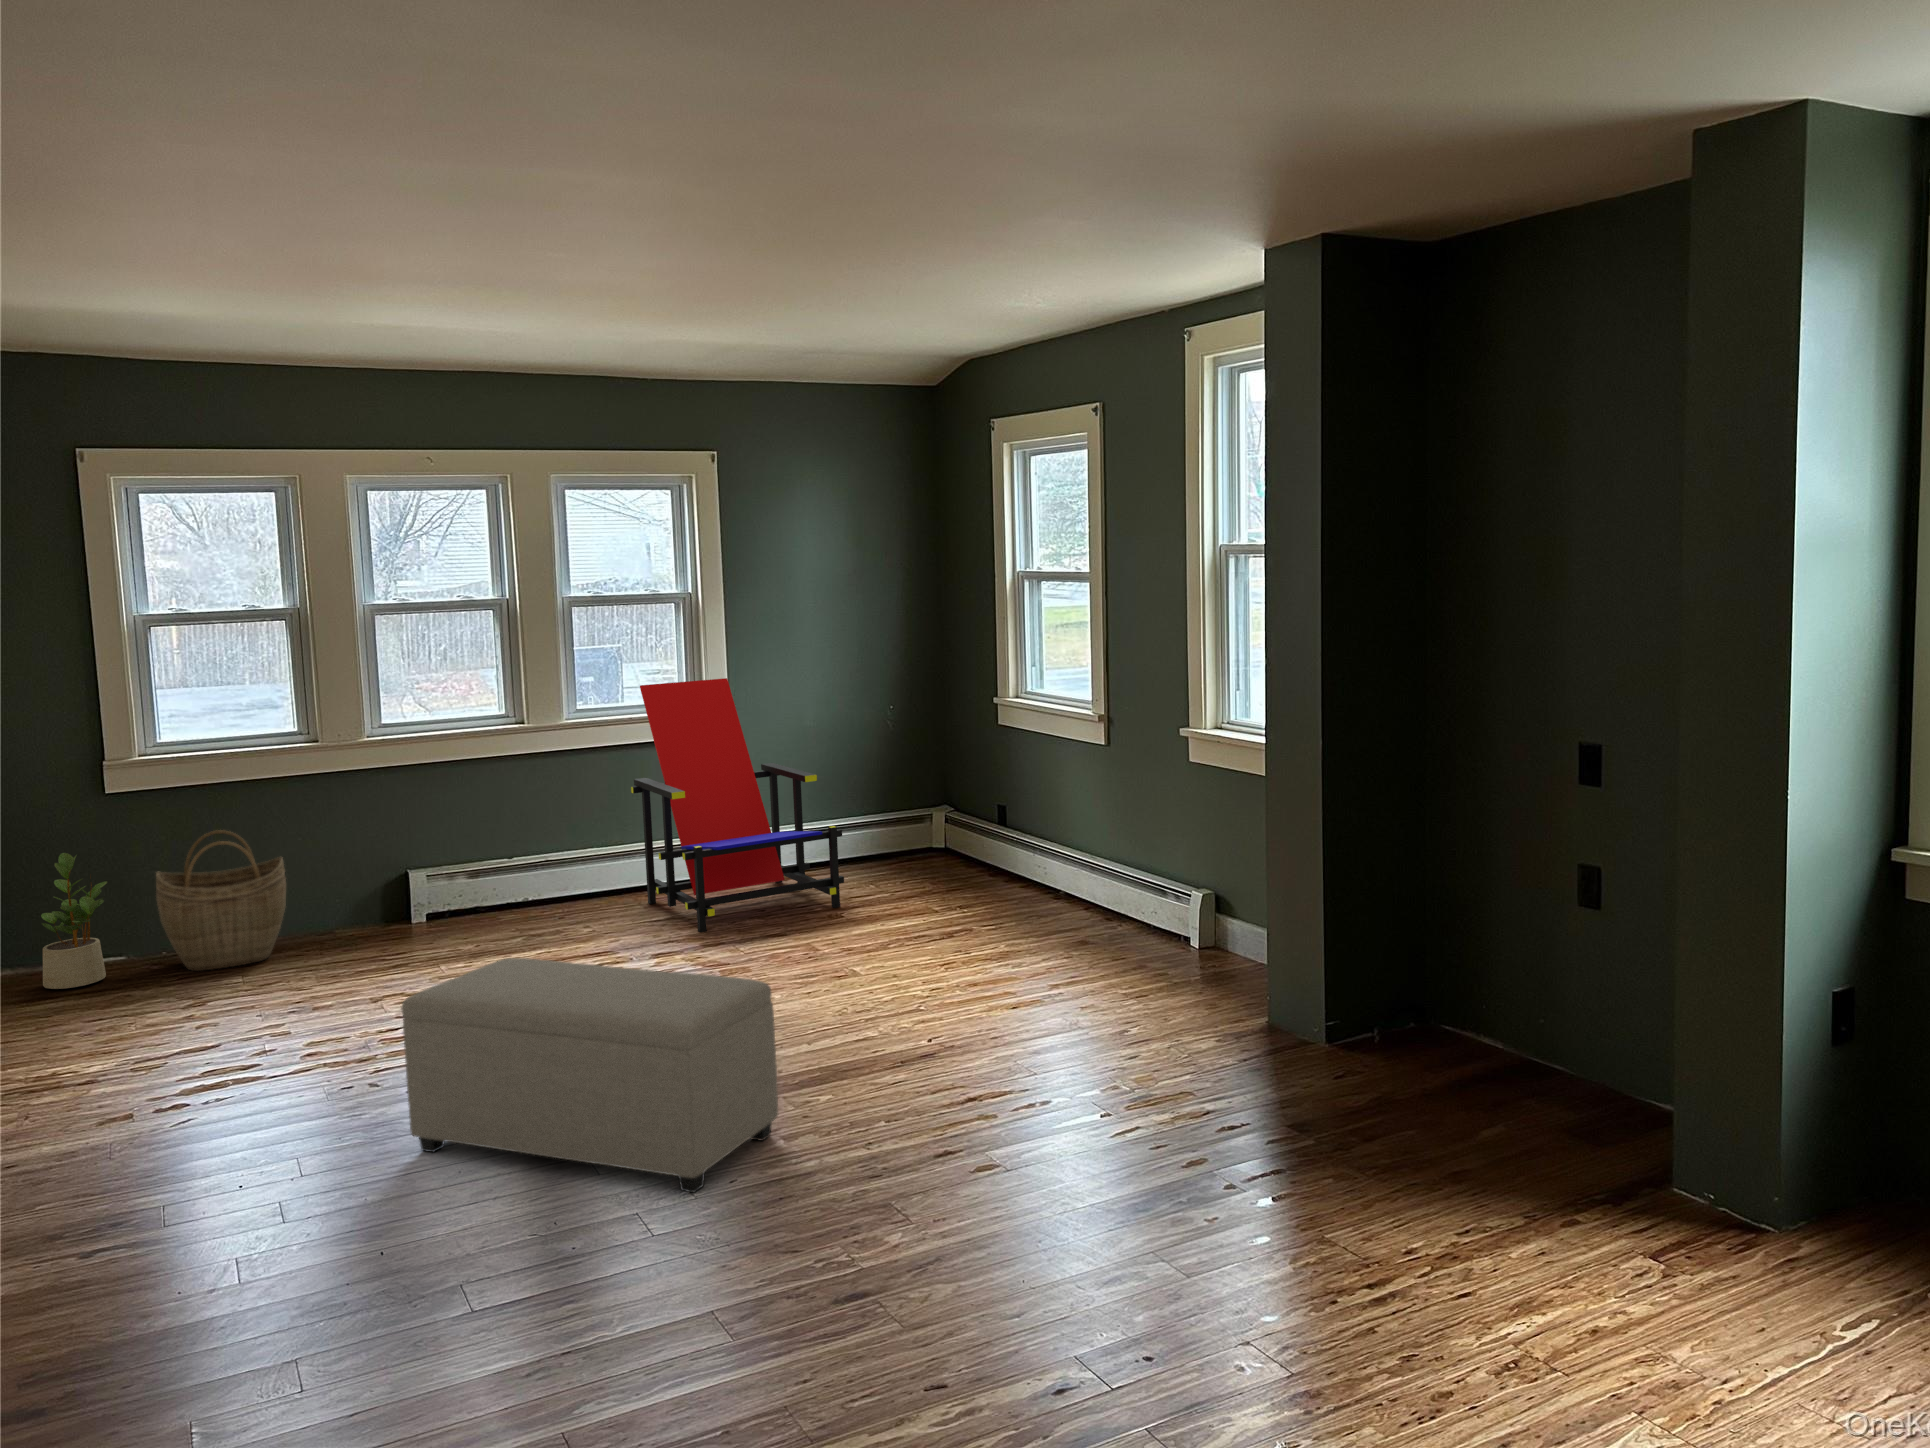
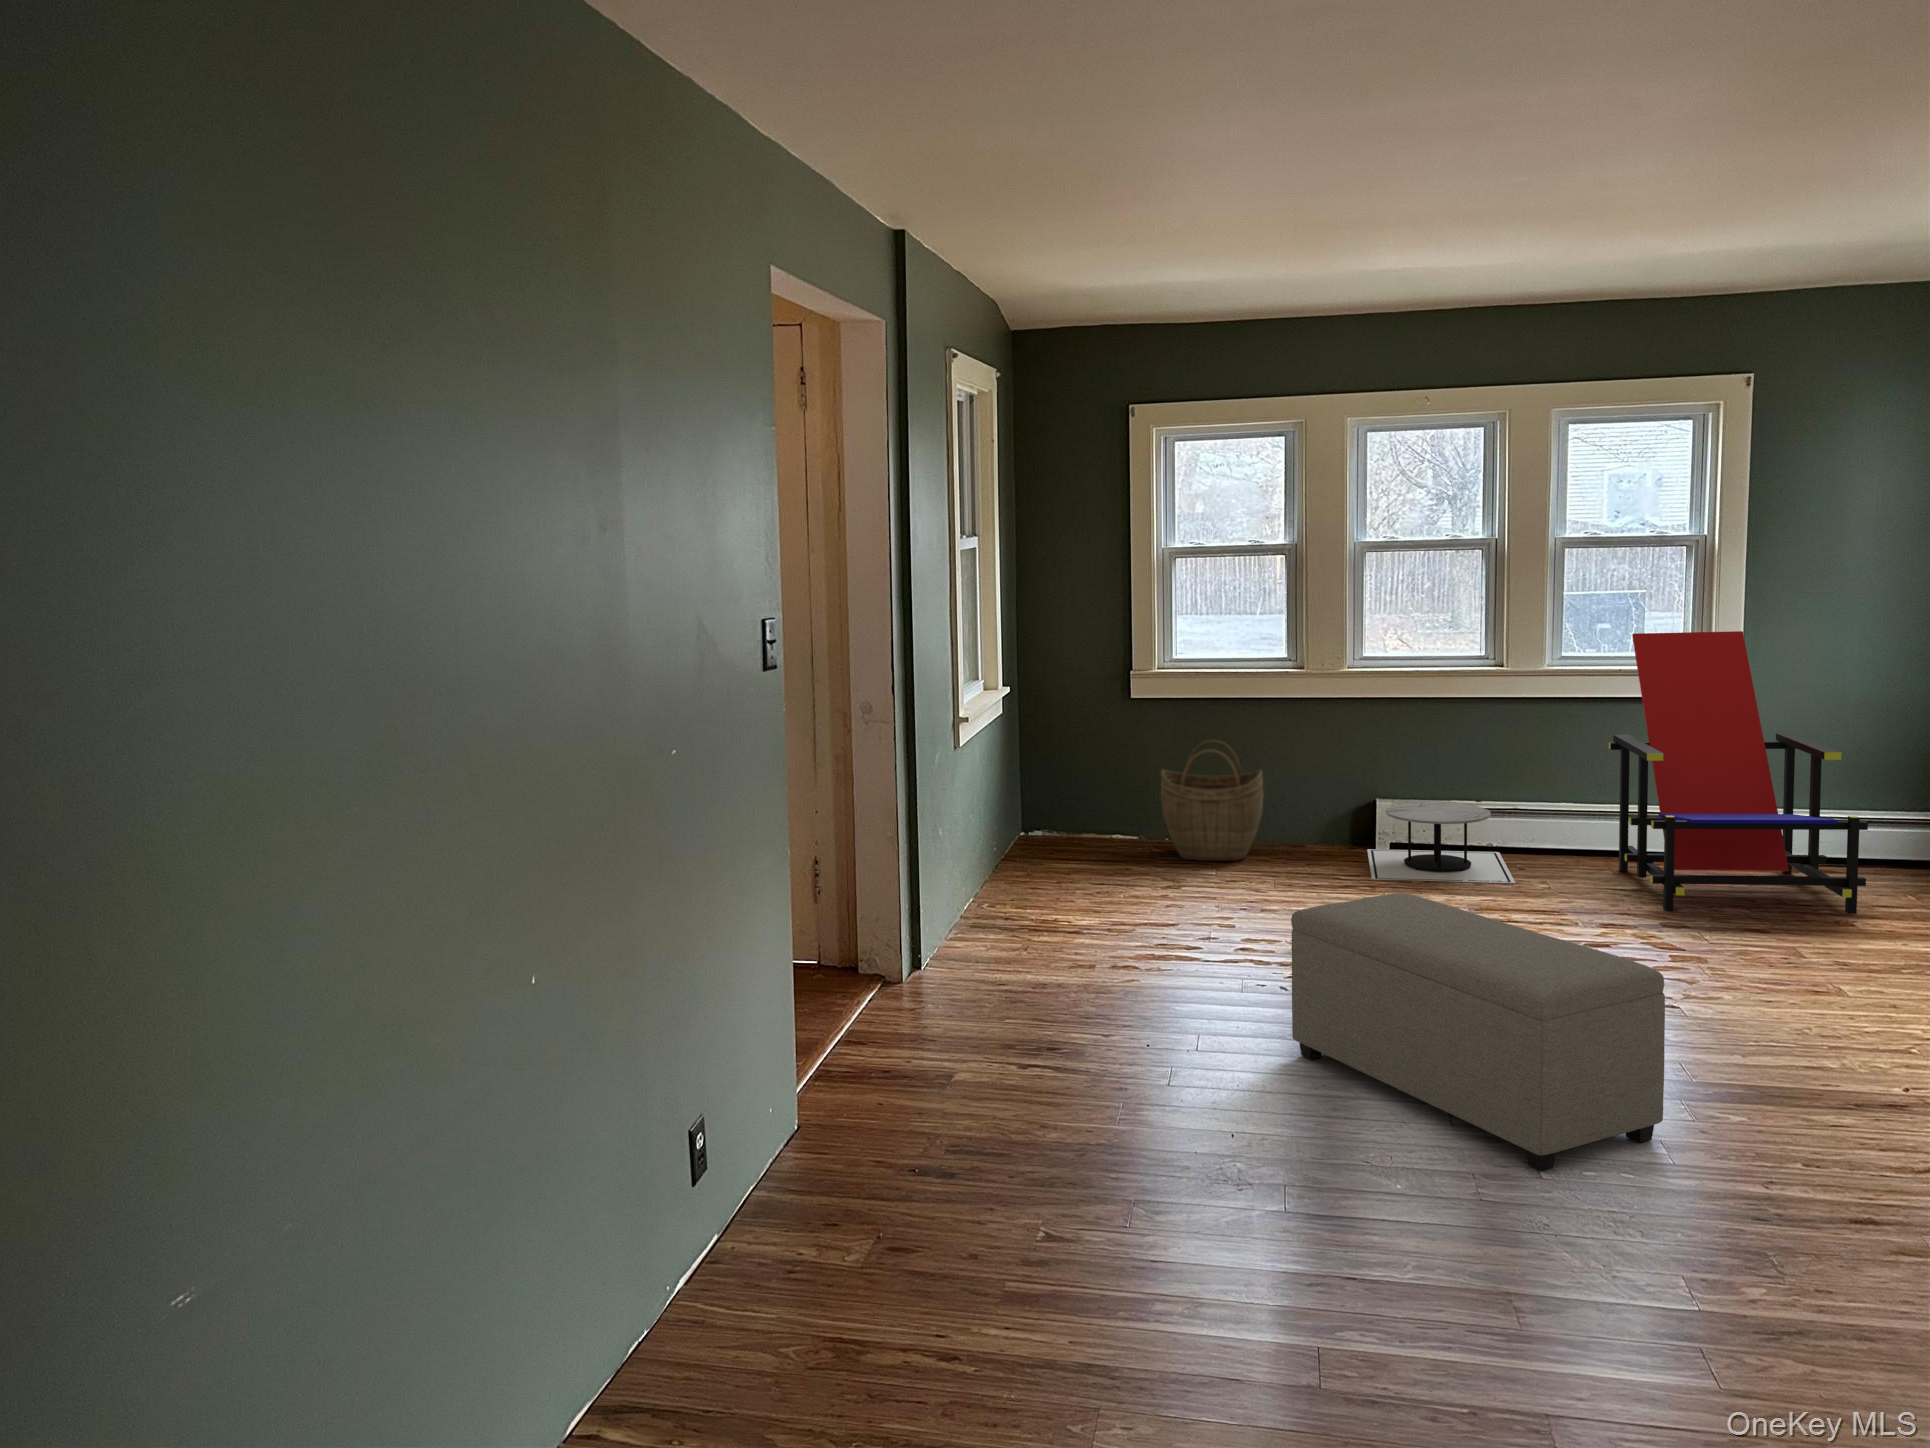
potted plant: present [41,853,107,989] -> none [1077,744,1128,855]
side table: none [404,863,564,954] -> present [1367,802,1515,883]

